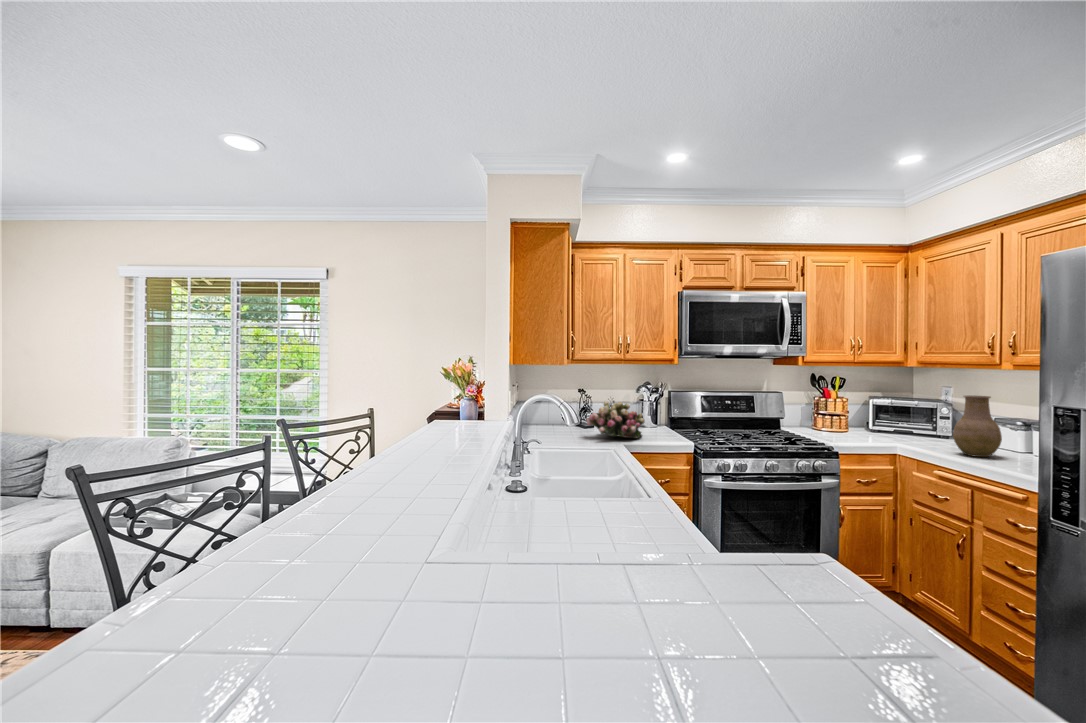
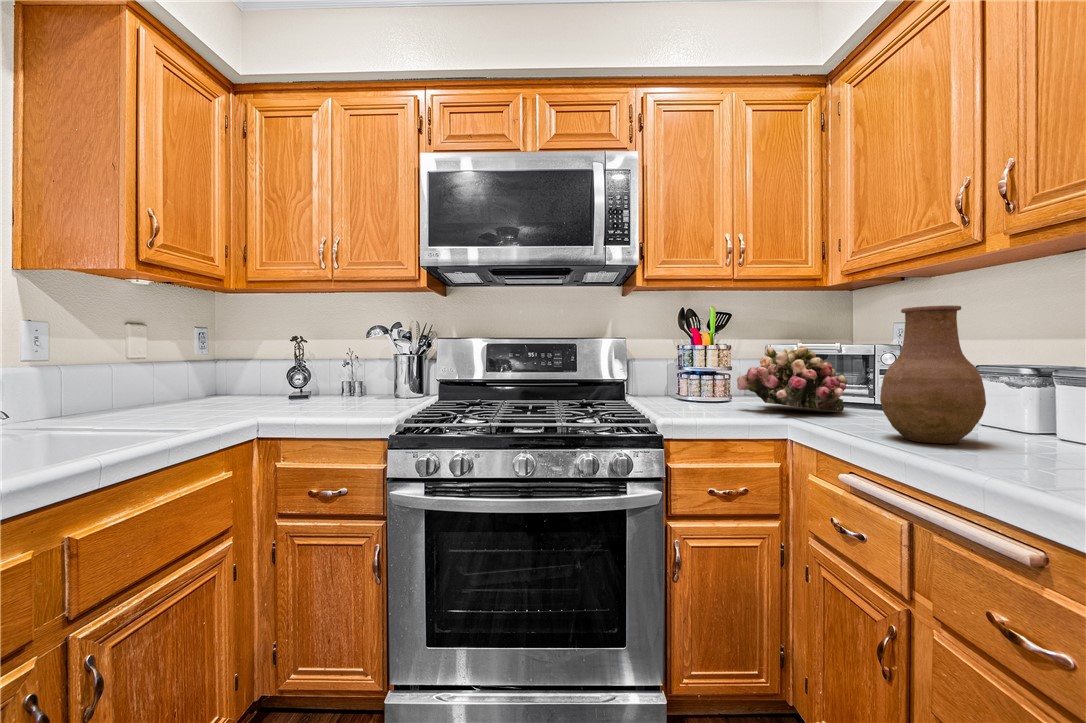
flower arrangement: present [586,401,645,438] -> present [737,346,847,412]

